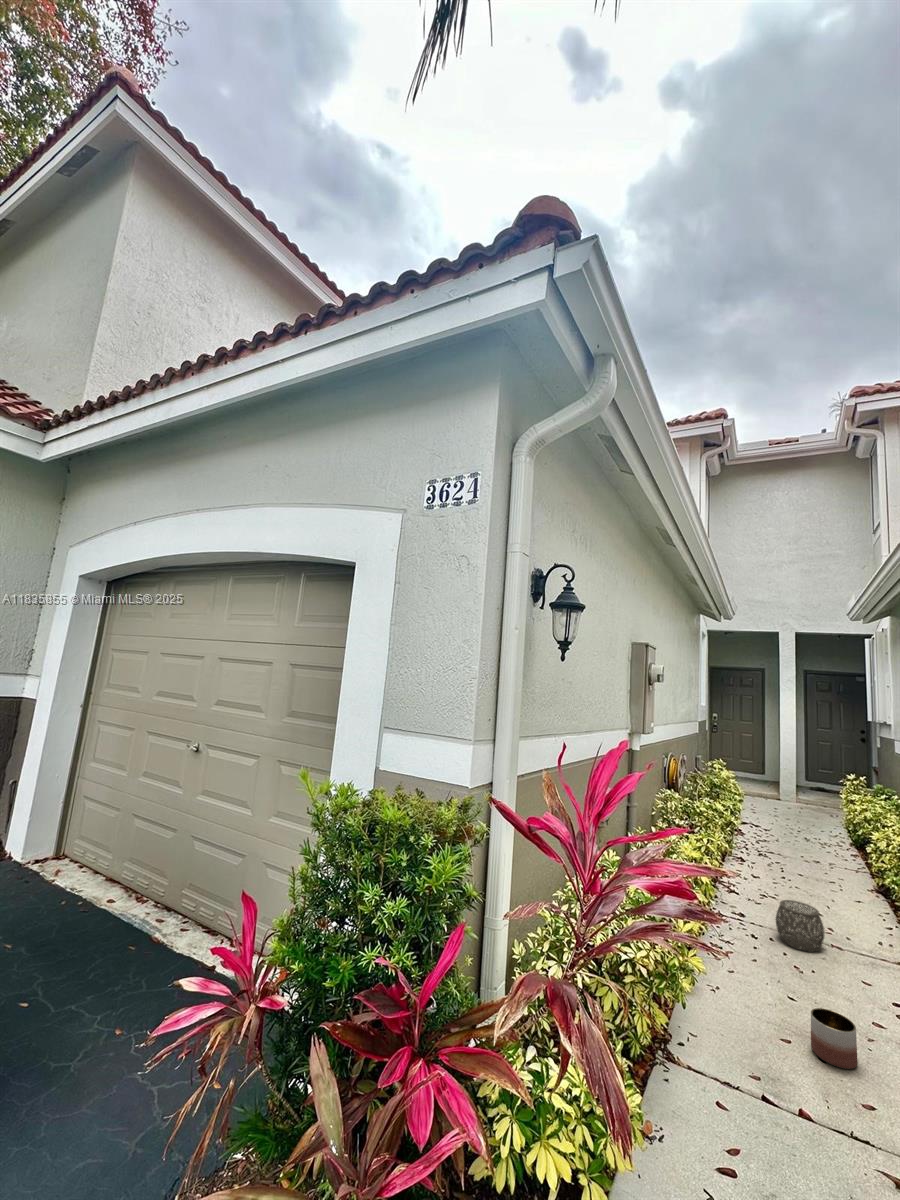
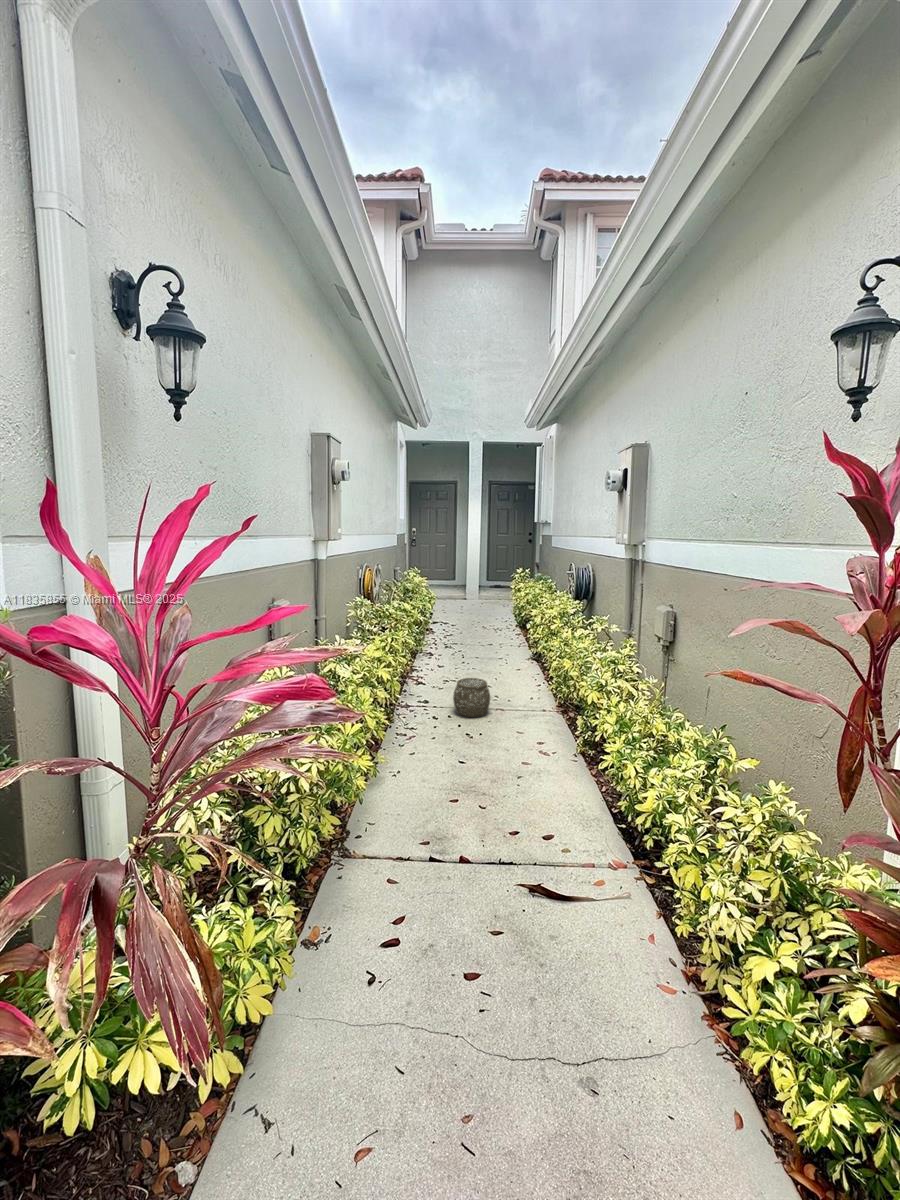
planter: present [811,1008,857,1069] -> none [474,764,508,808]

